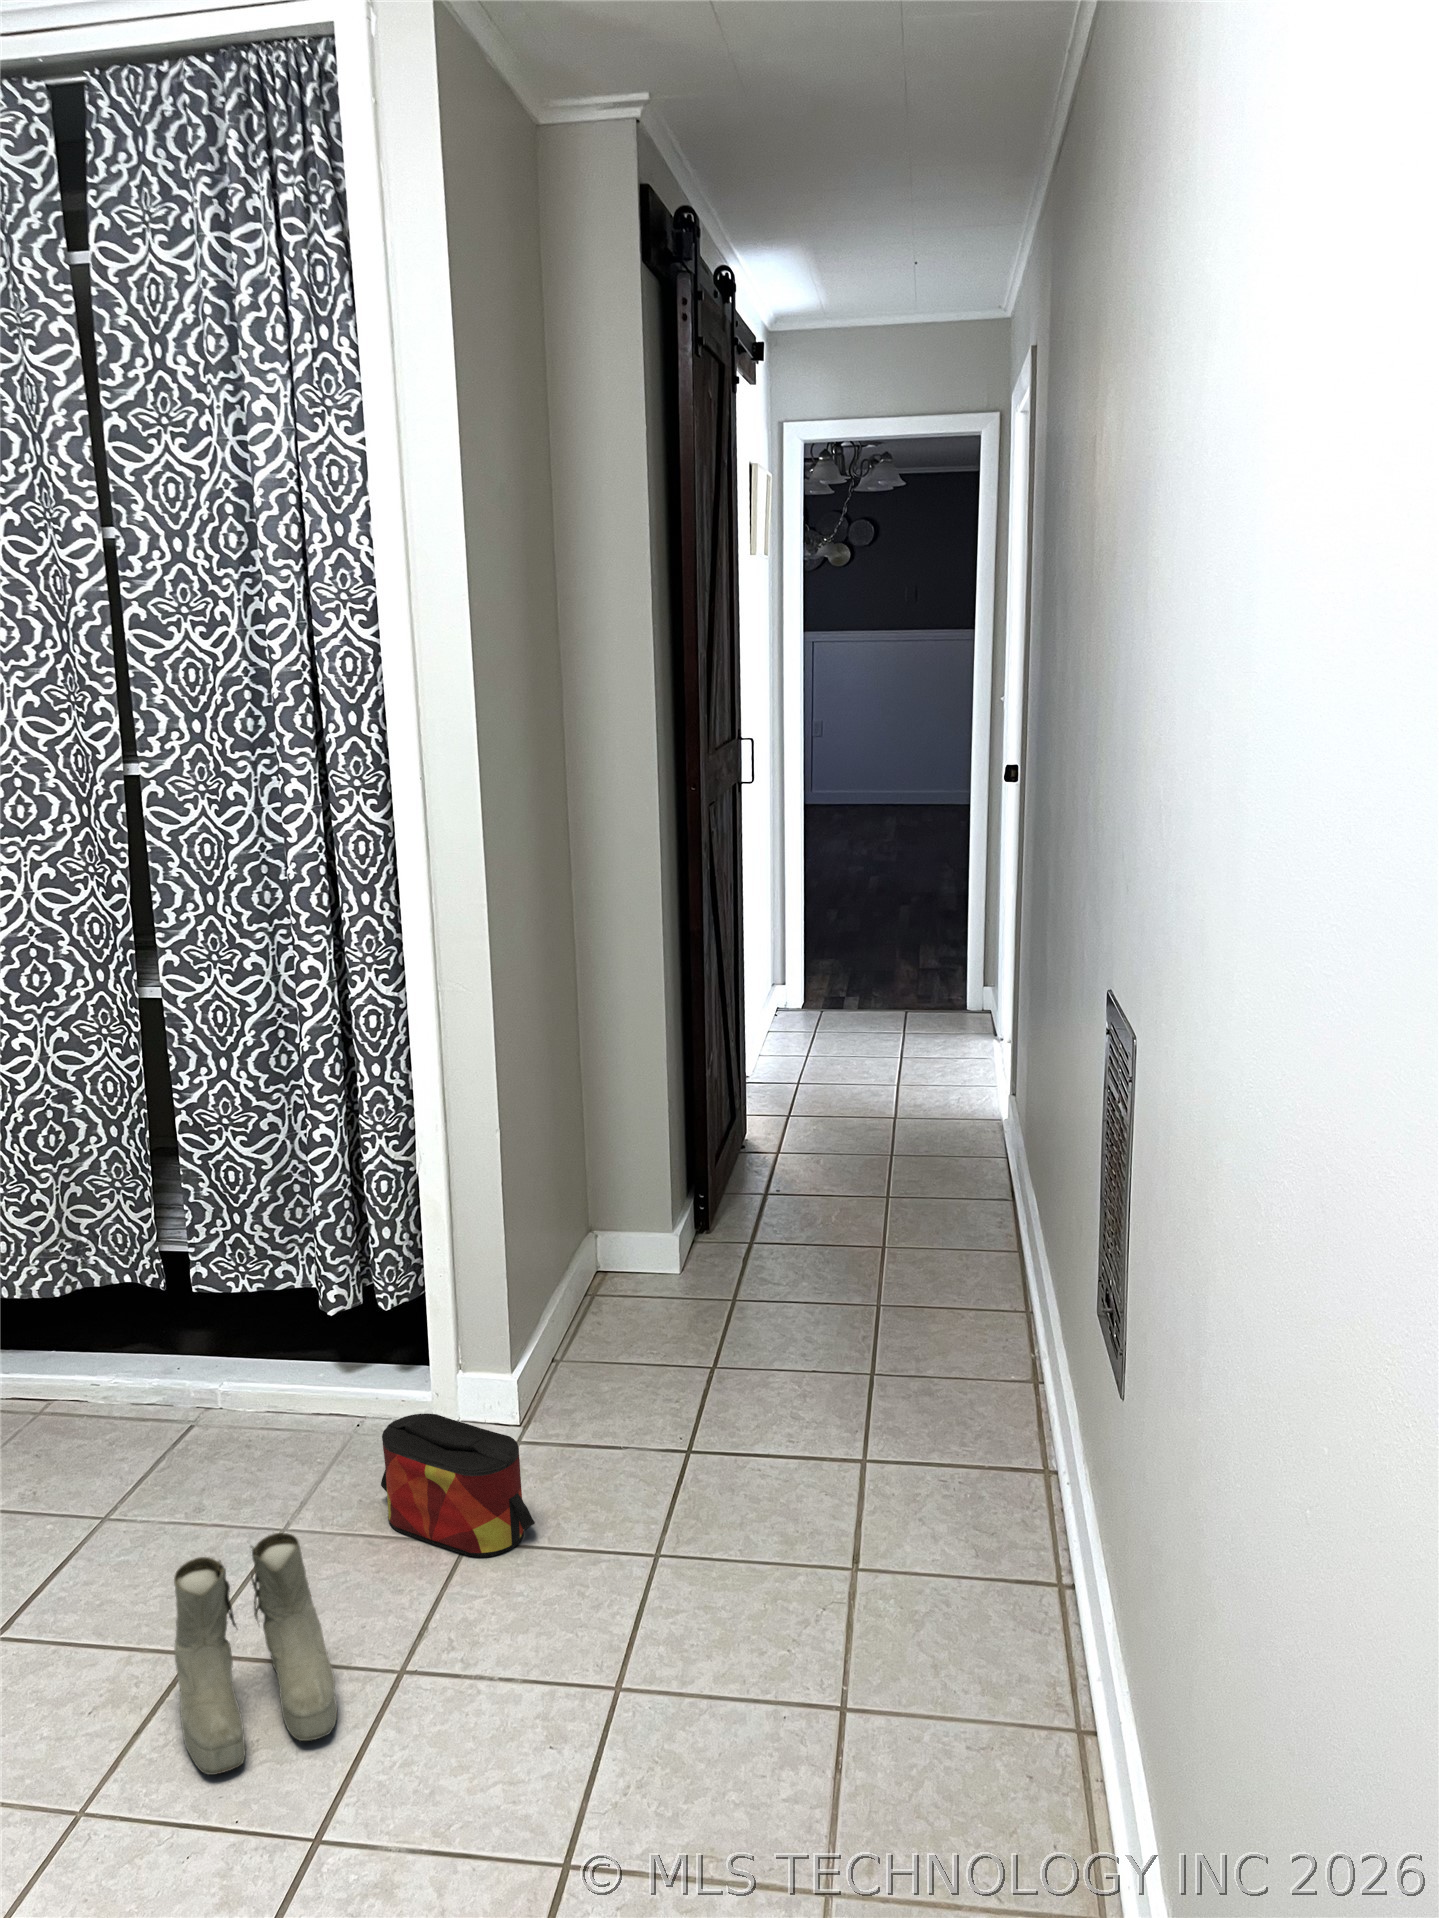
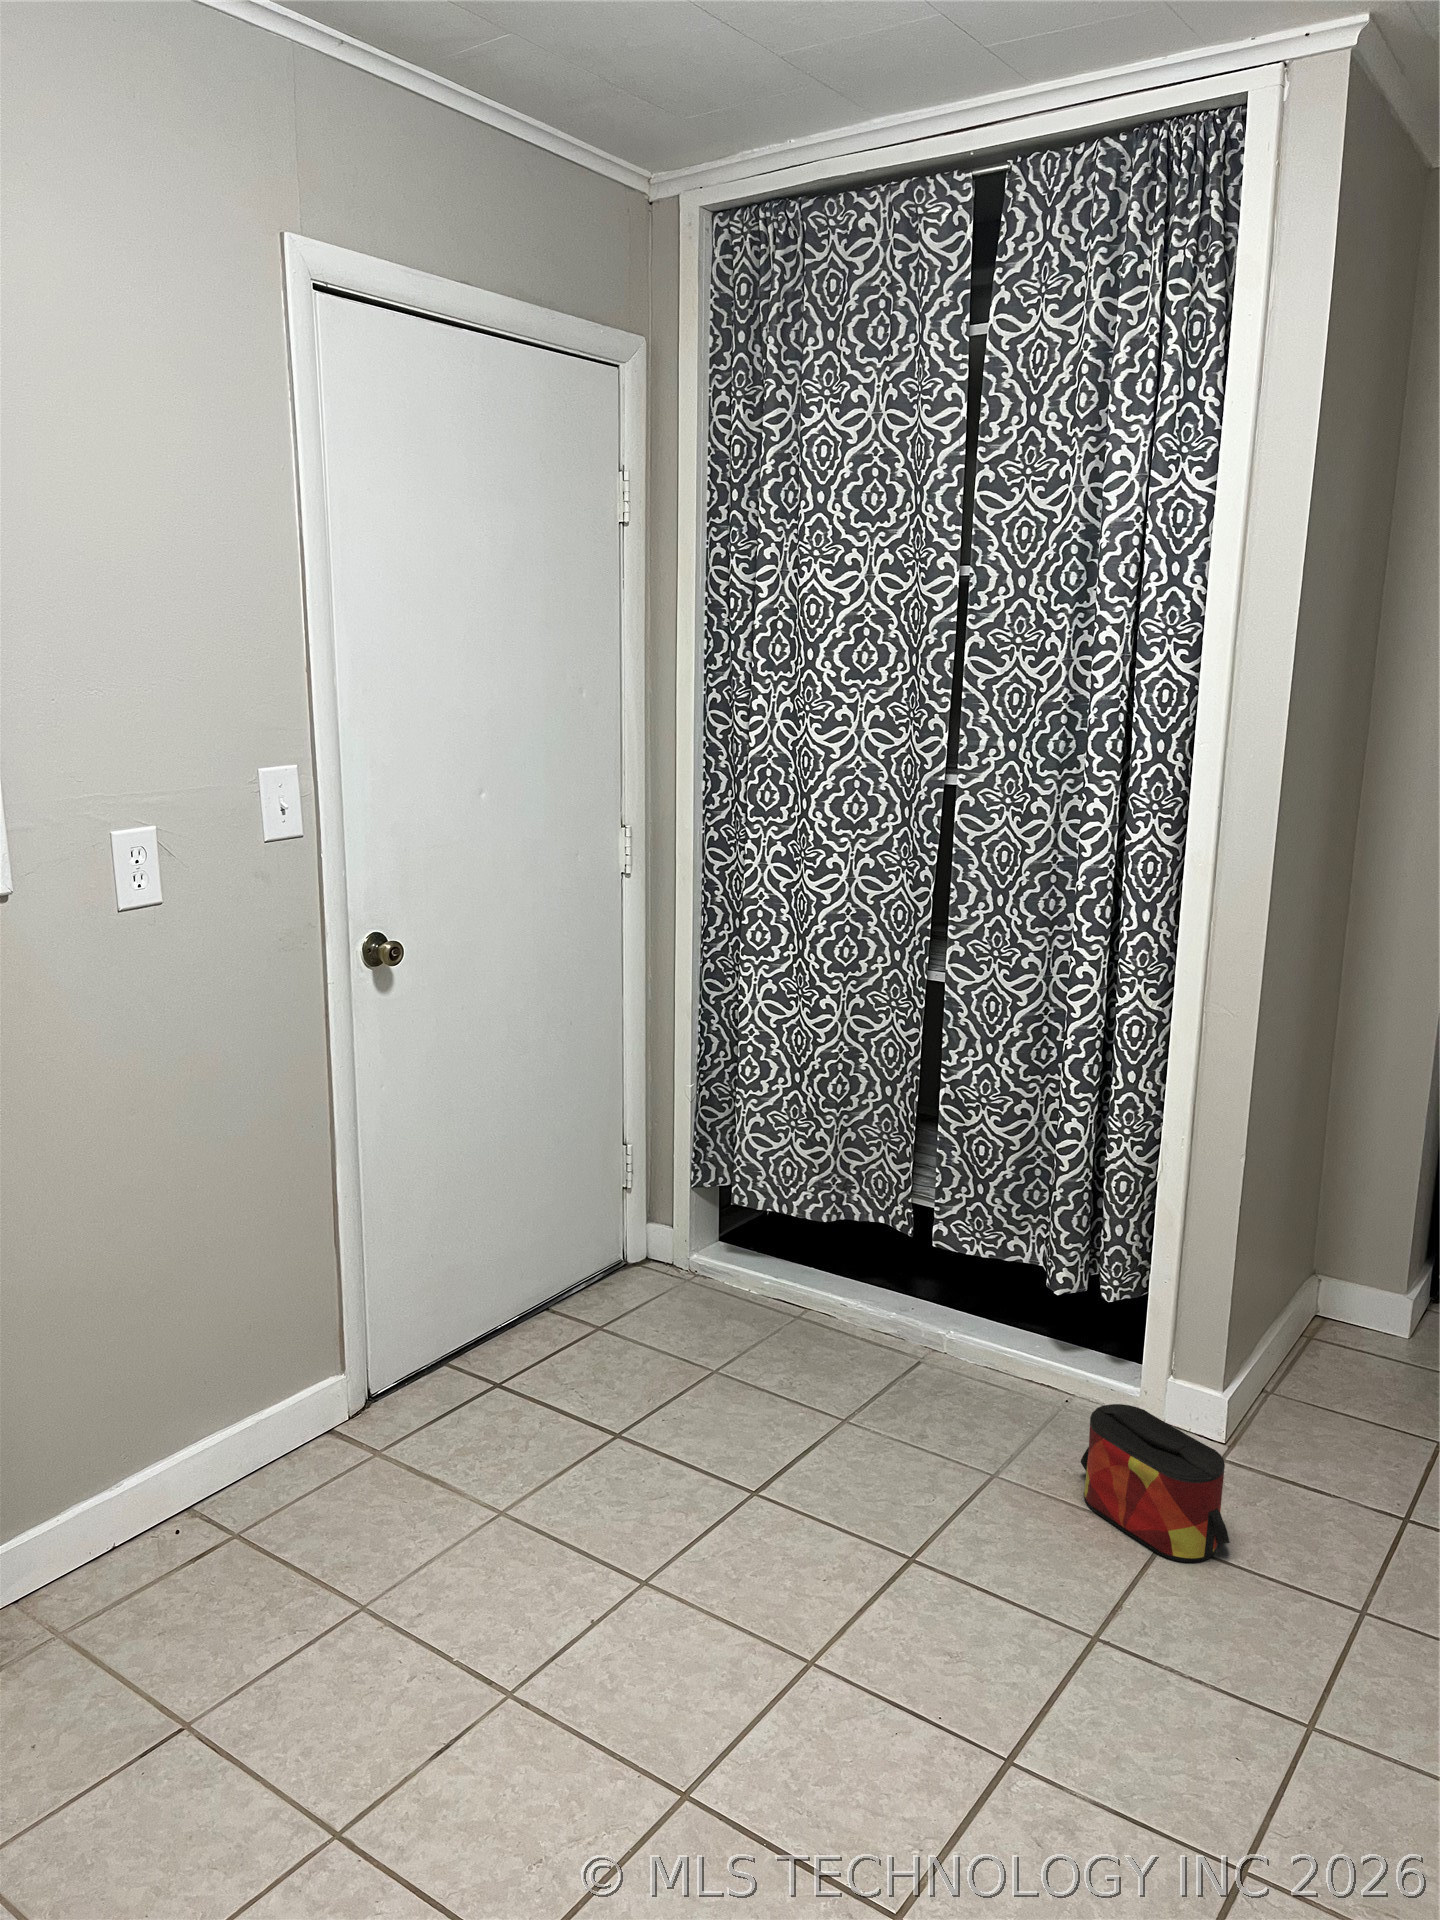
boots: present [174,1533,337,1775] -> none [881,1483,1024,1693]

